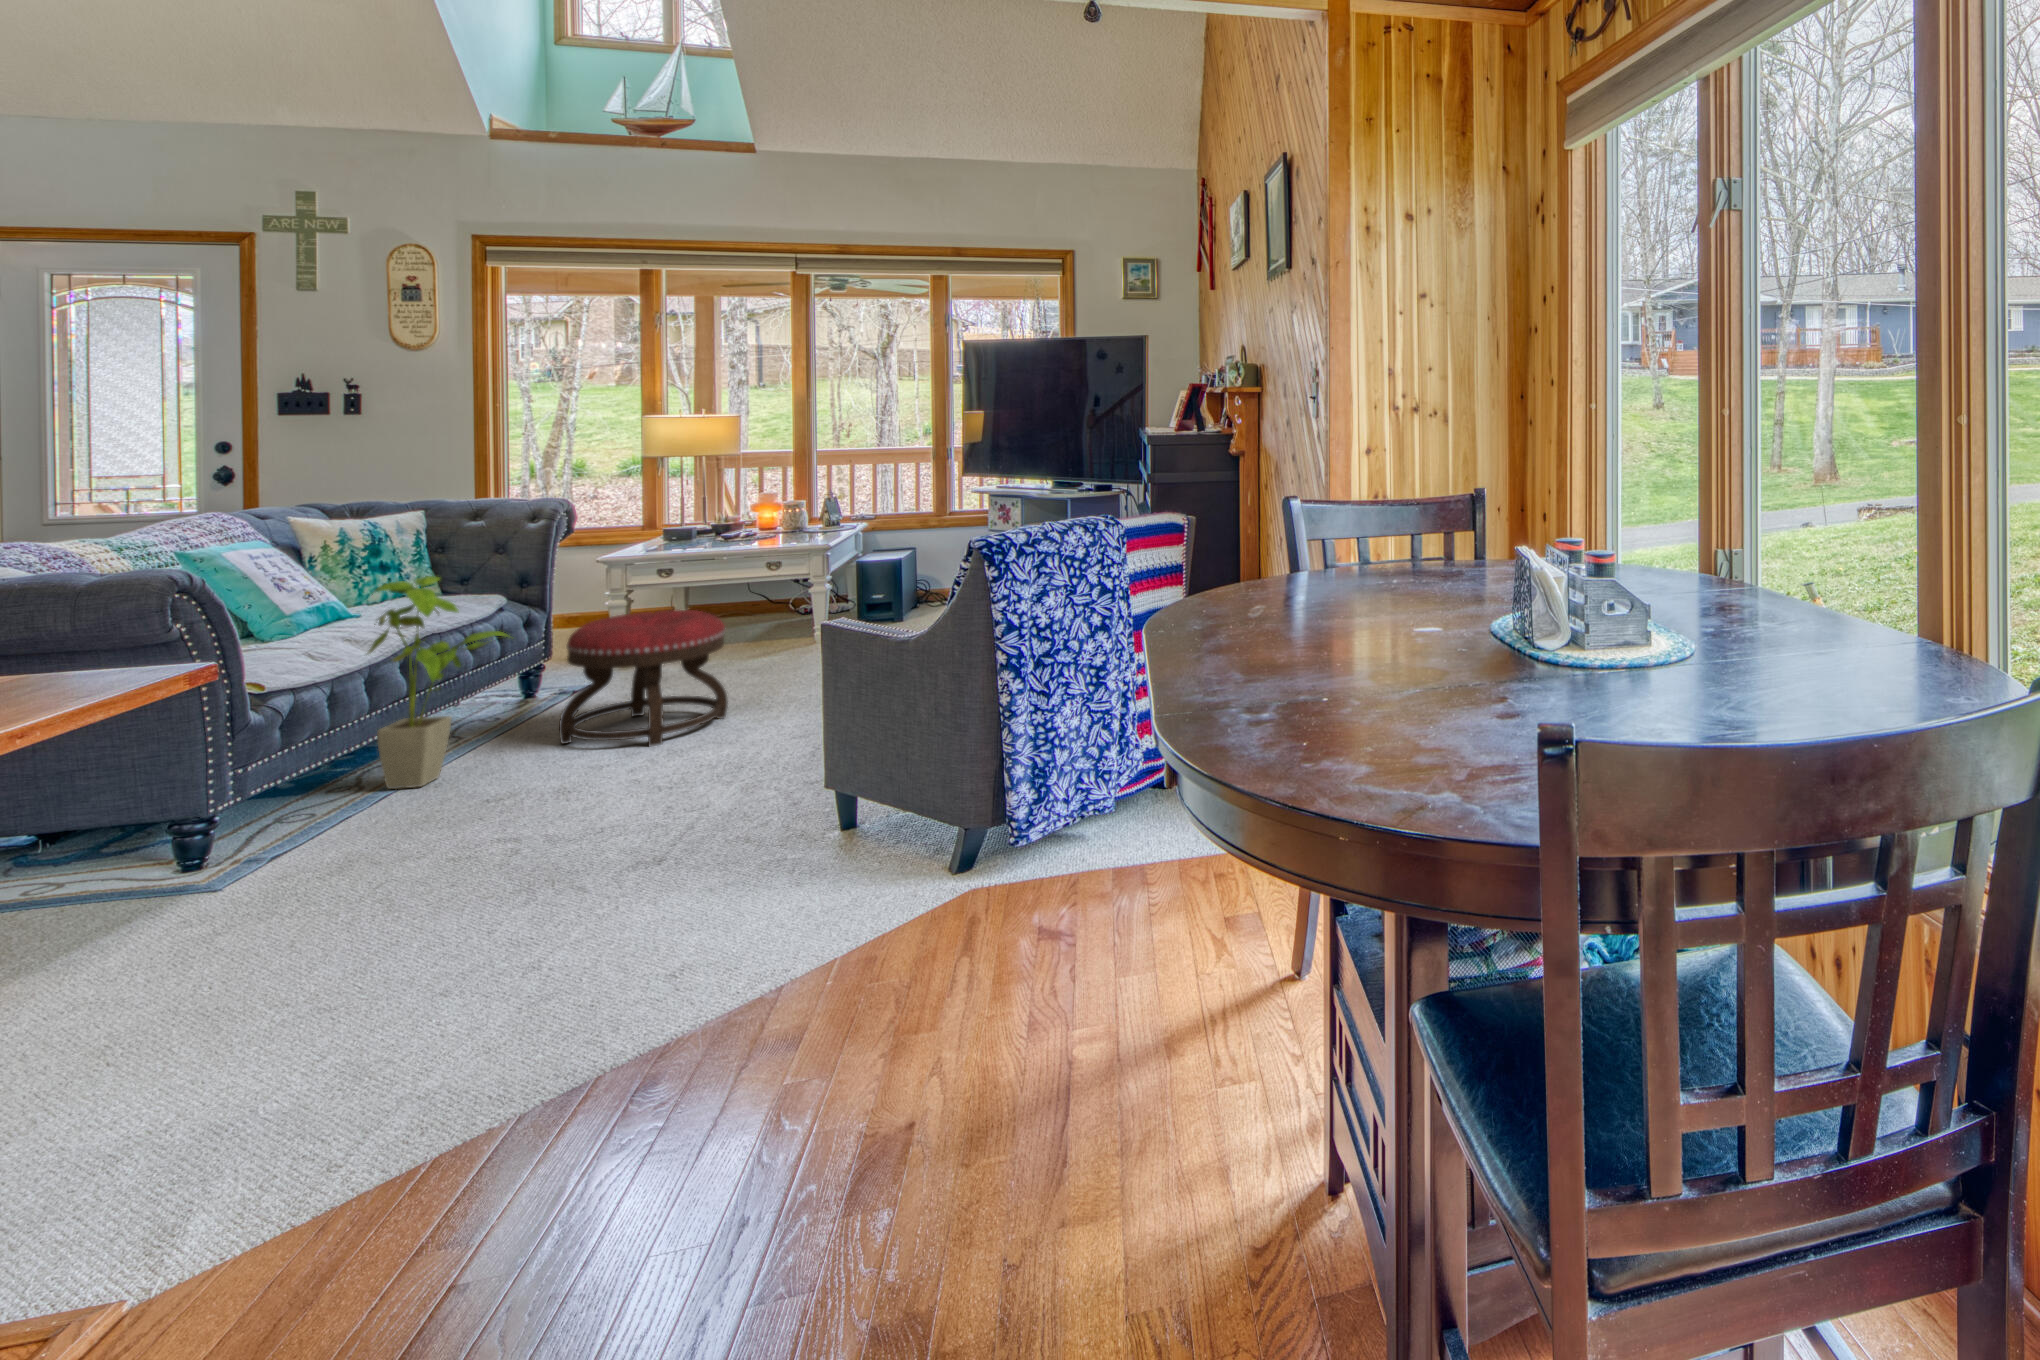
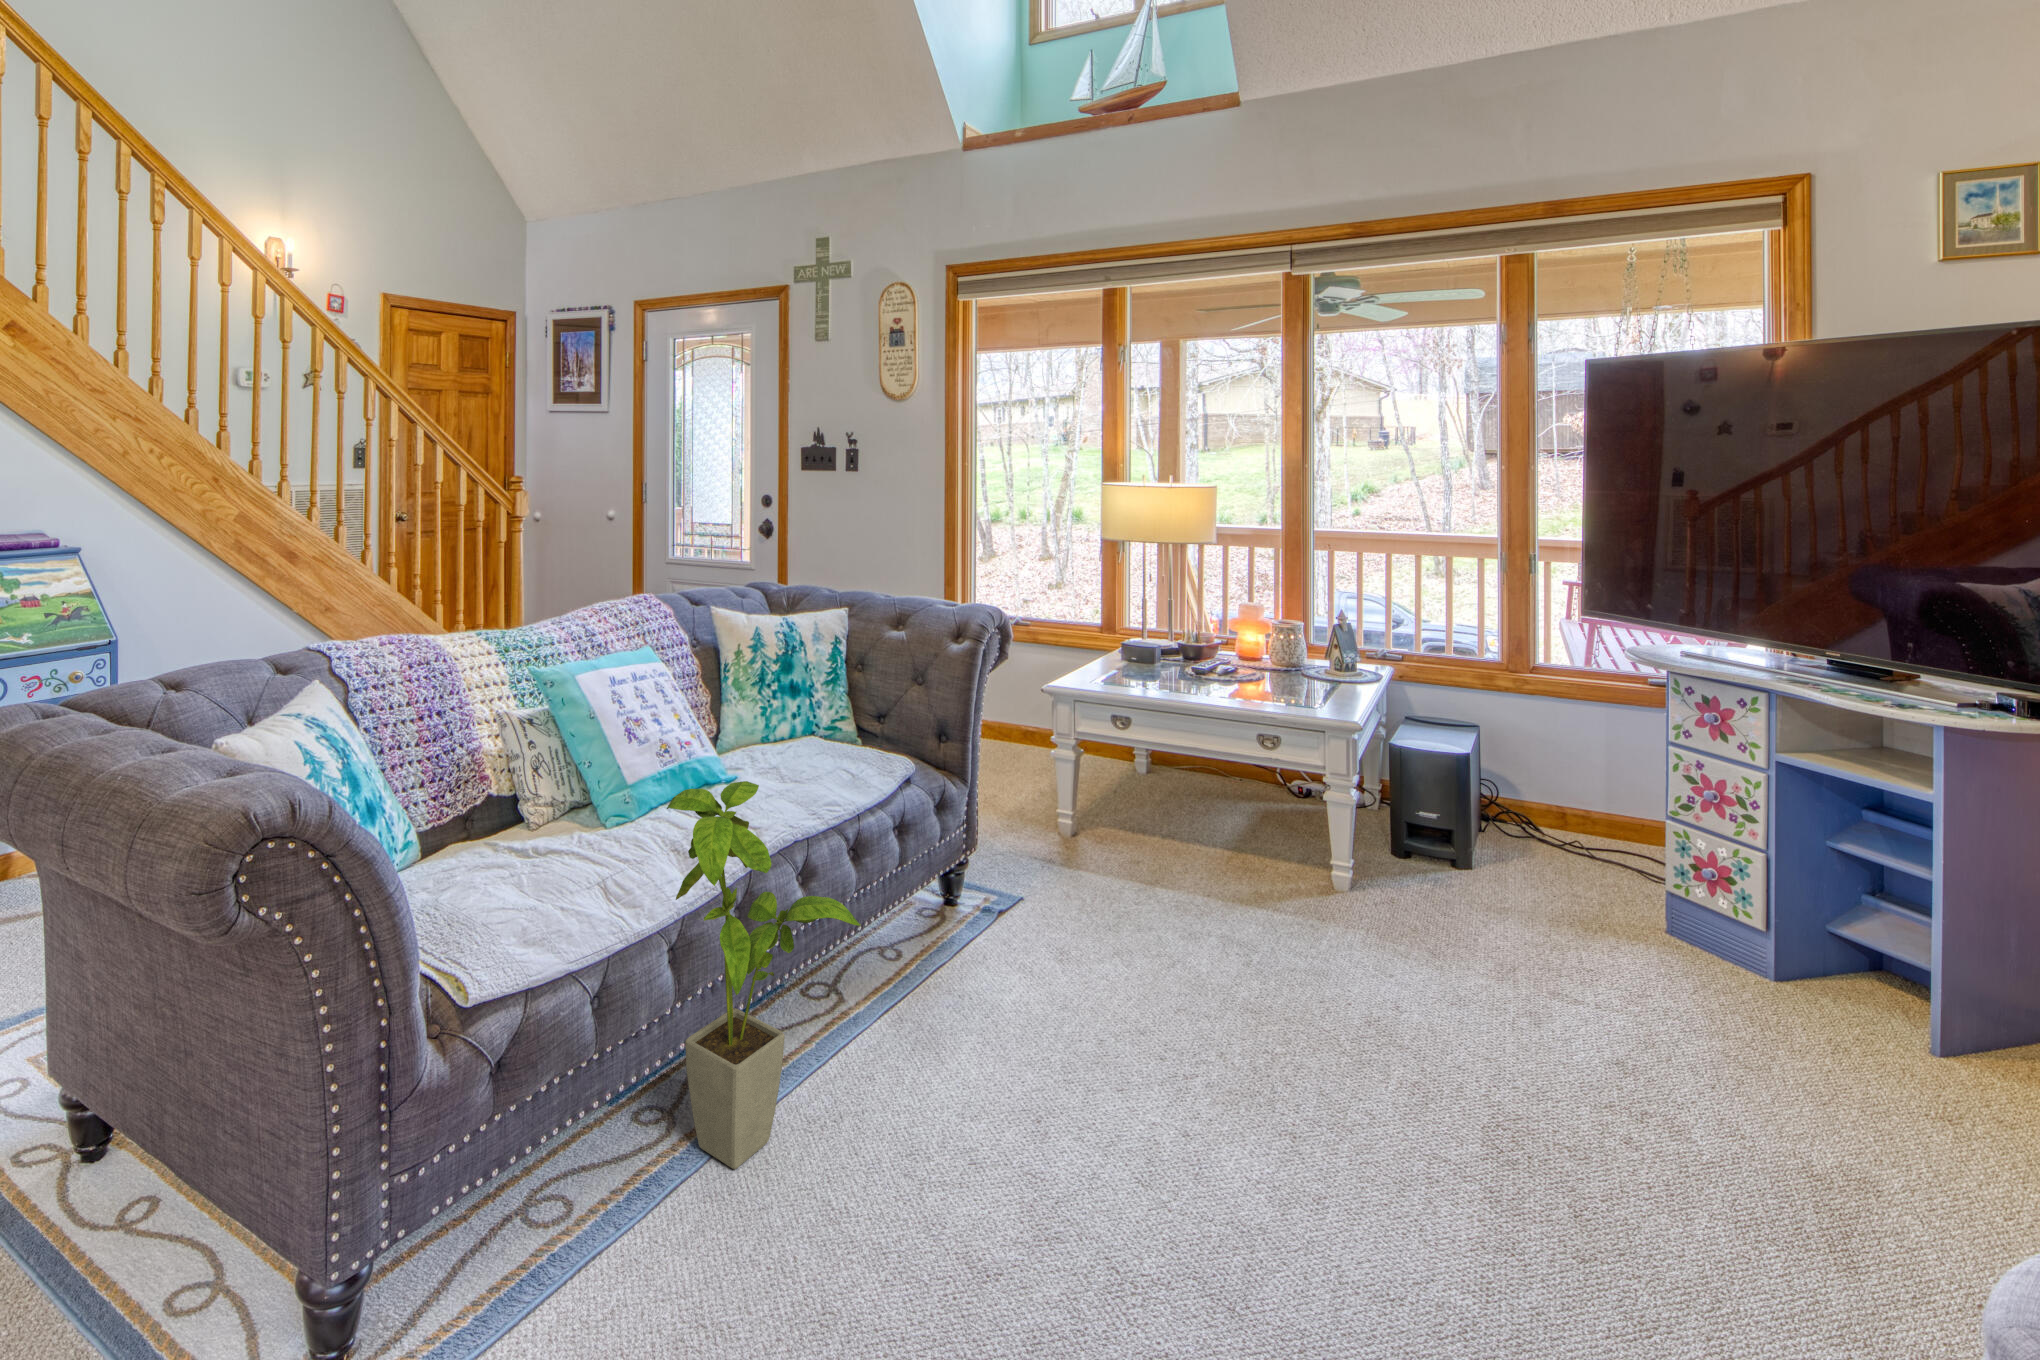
ottoman: present [559,610,728,746] -> none [946,858,1217,1217]

